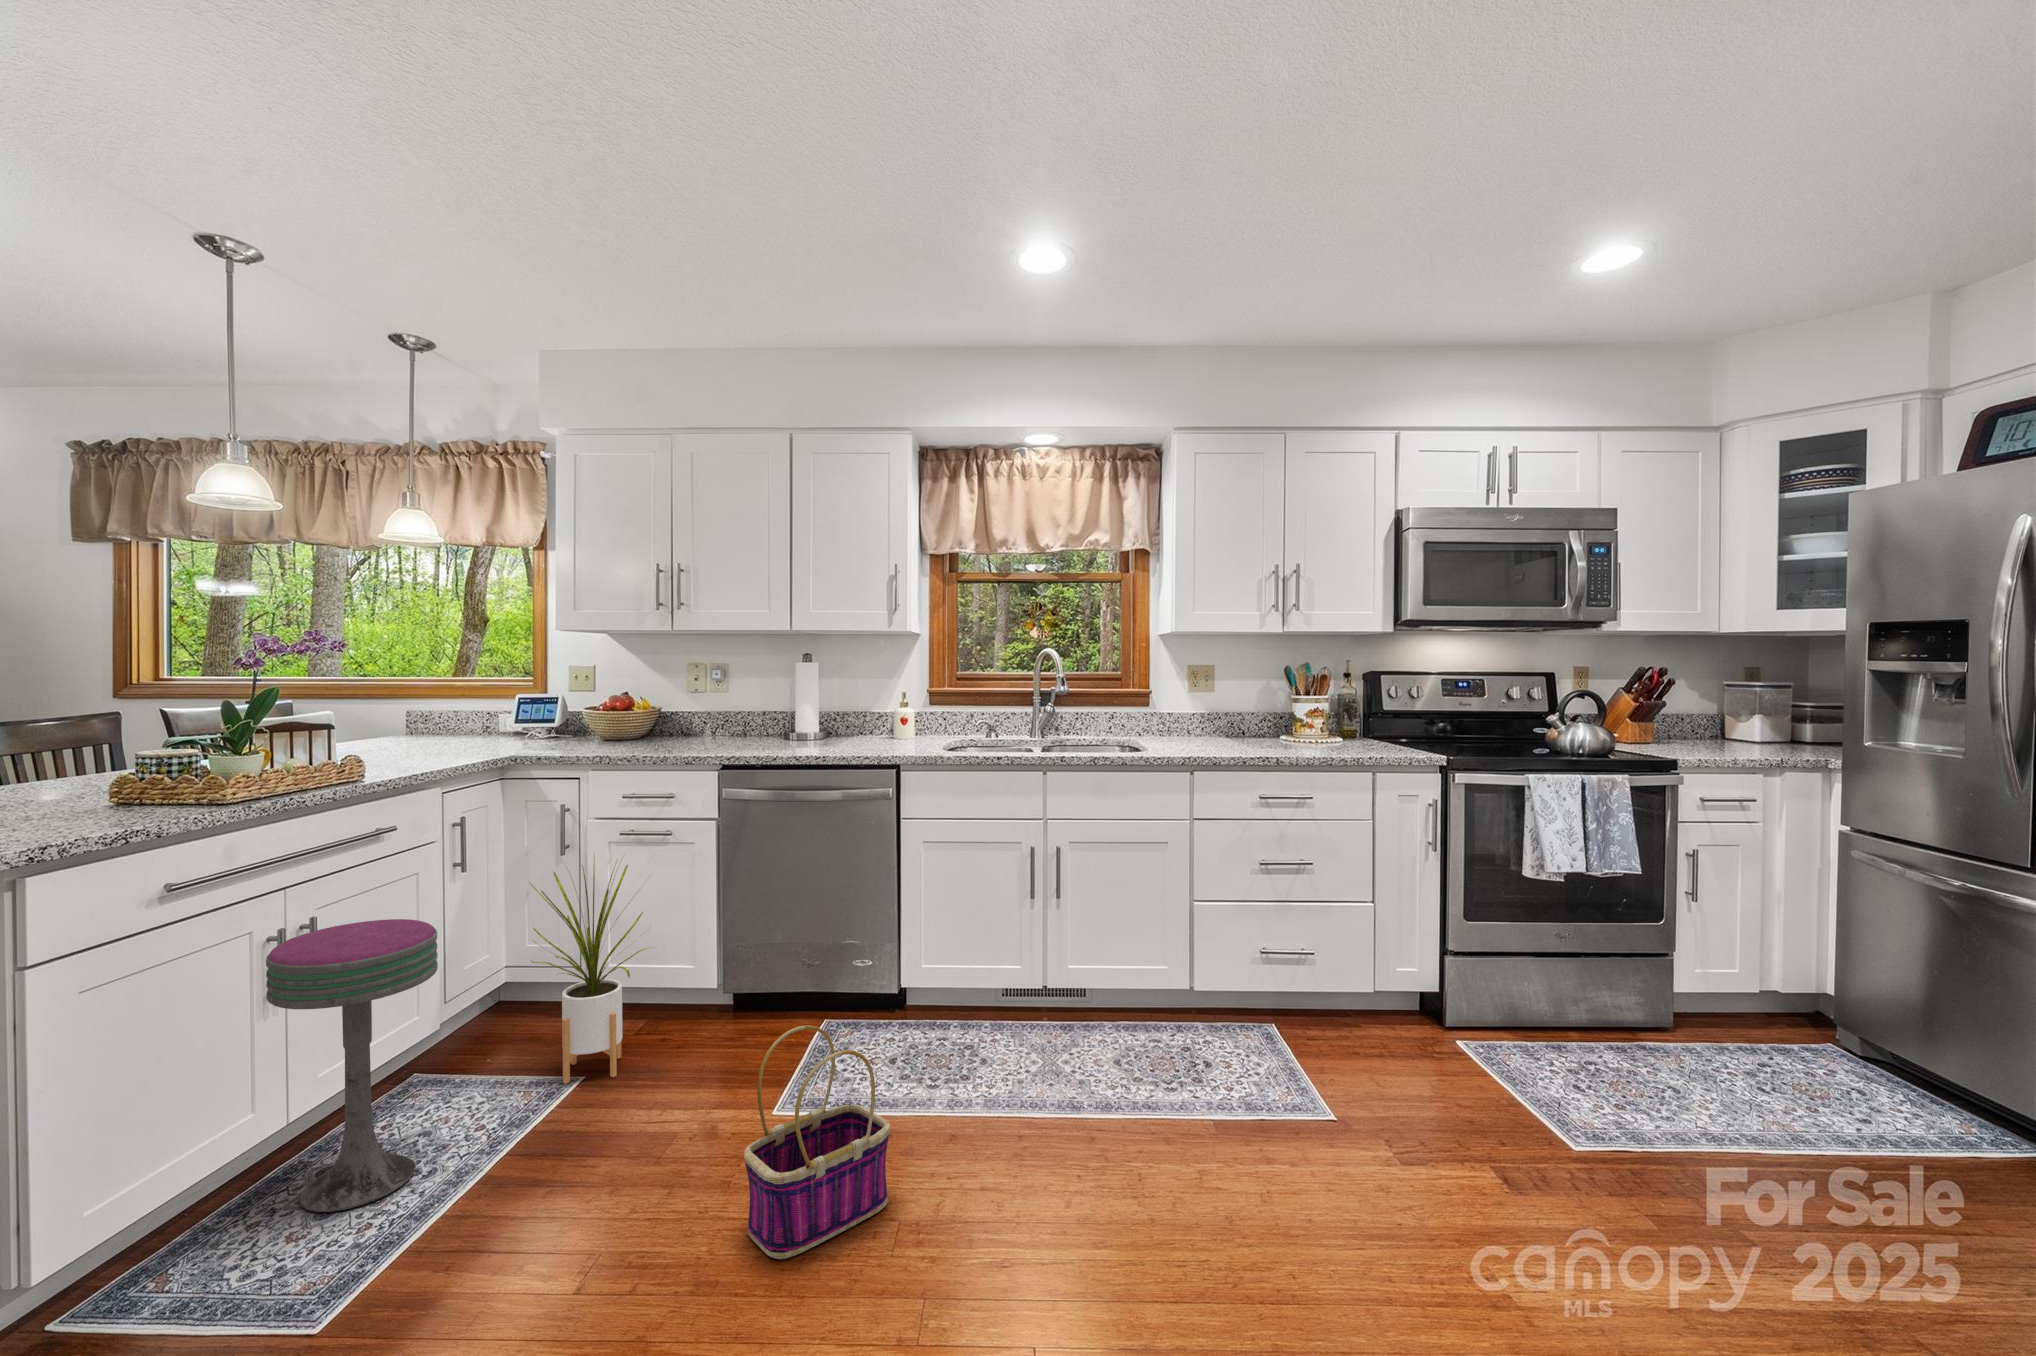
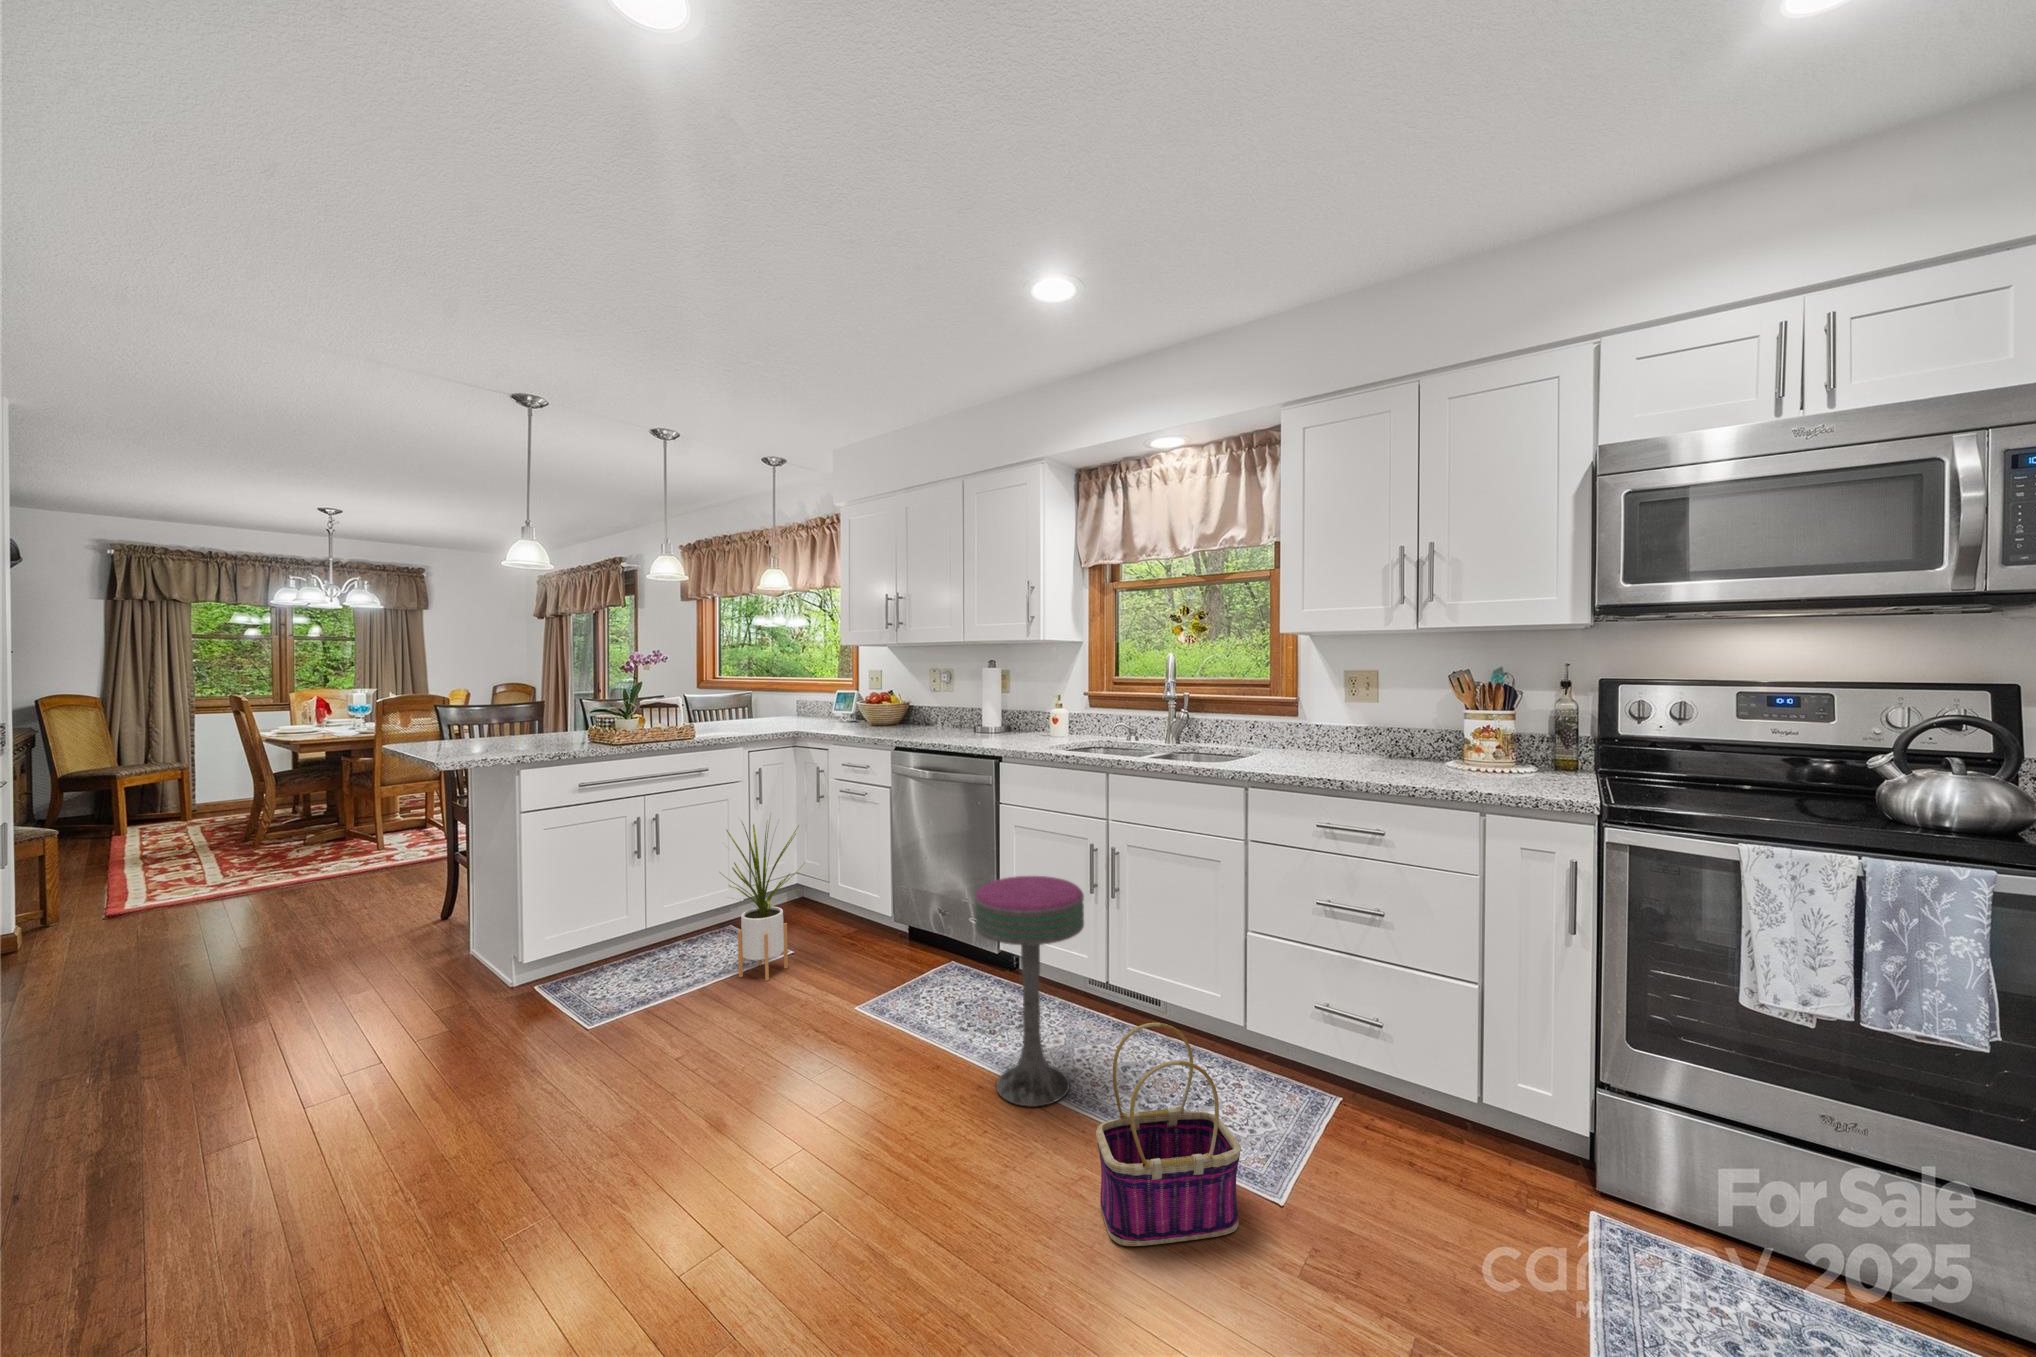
bar stool: present [266,919,438,1212] -> present [975,876,1084,1107]
basket: present [744,1025,890,1259] -> present [1096,1023,1241,1246]

